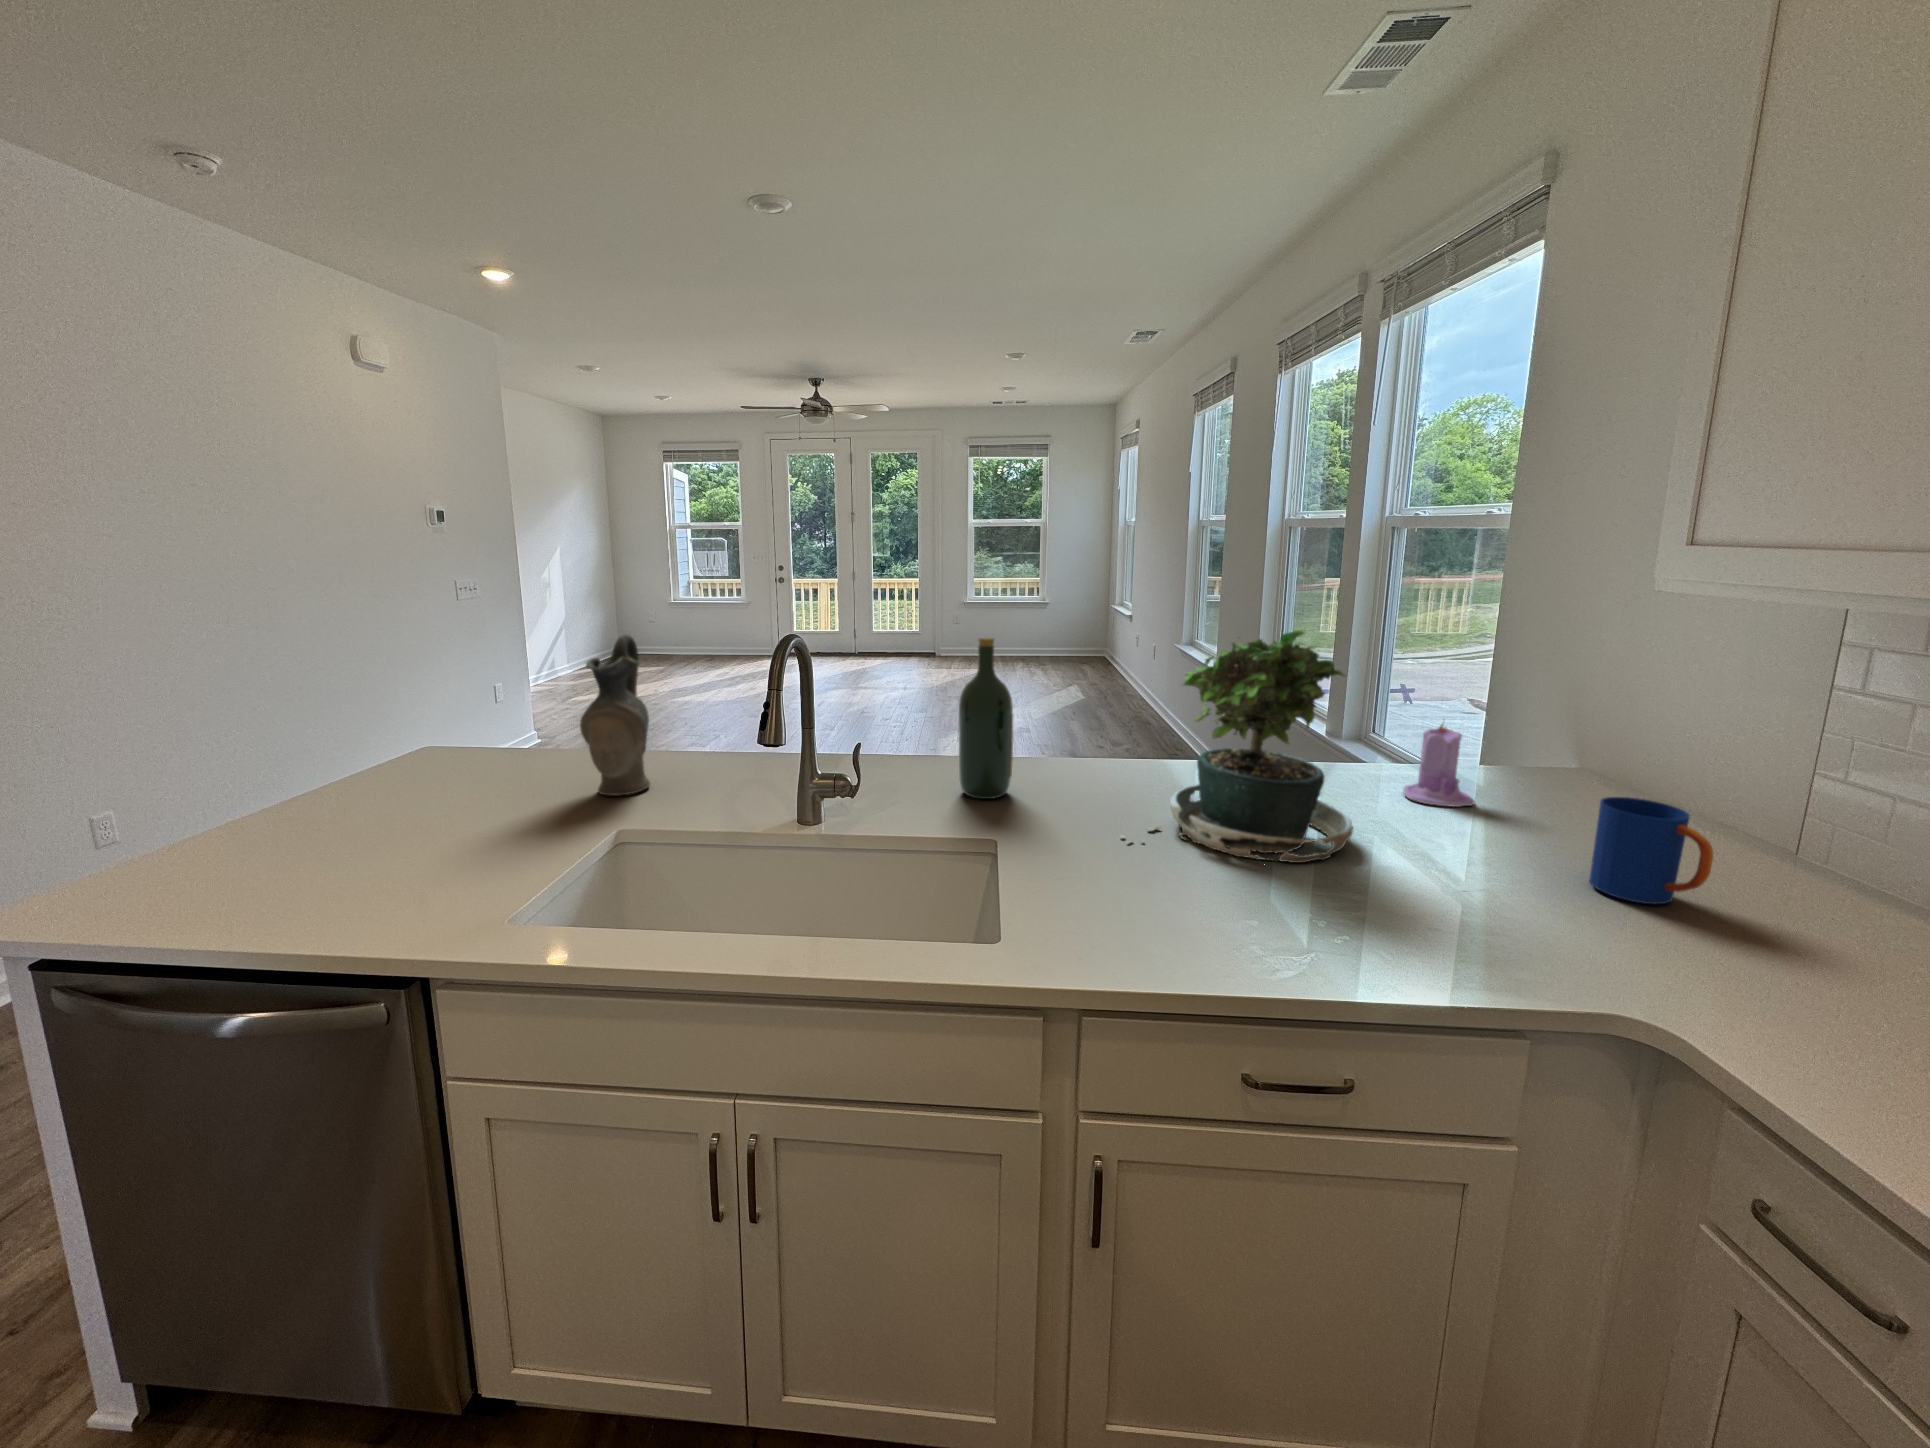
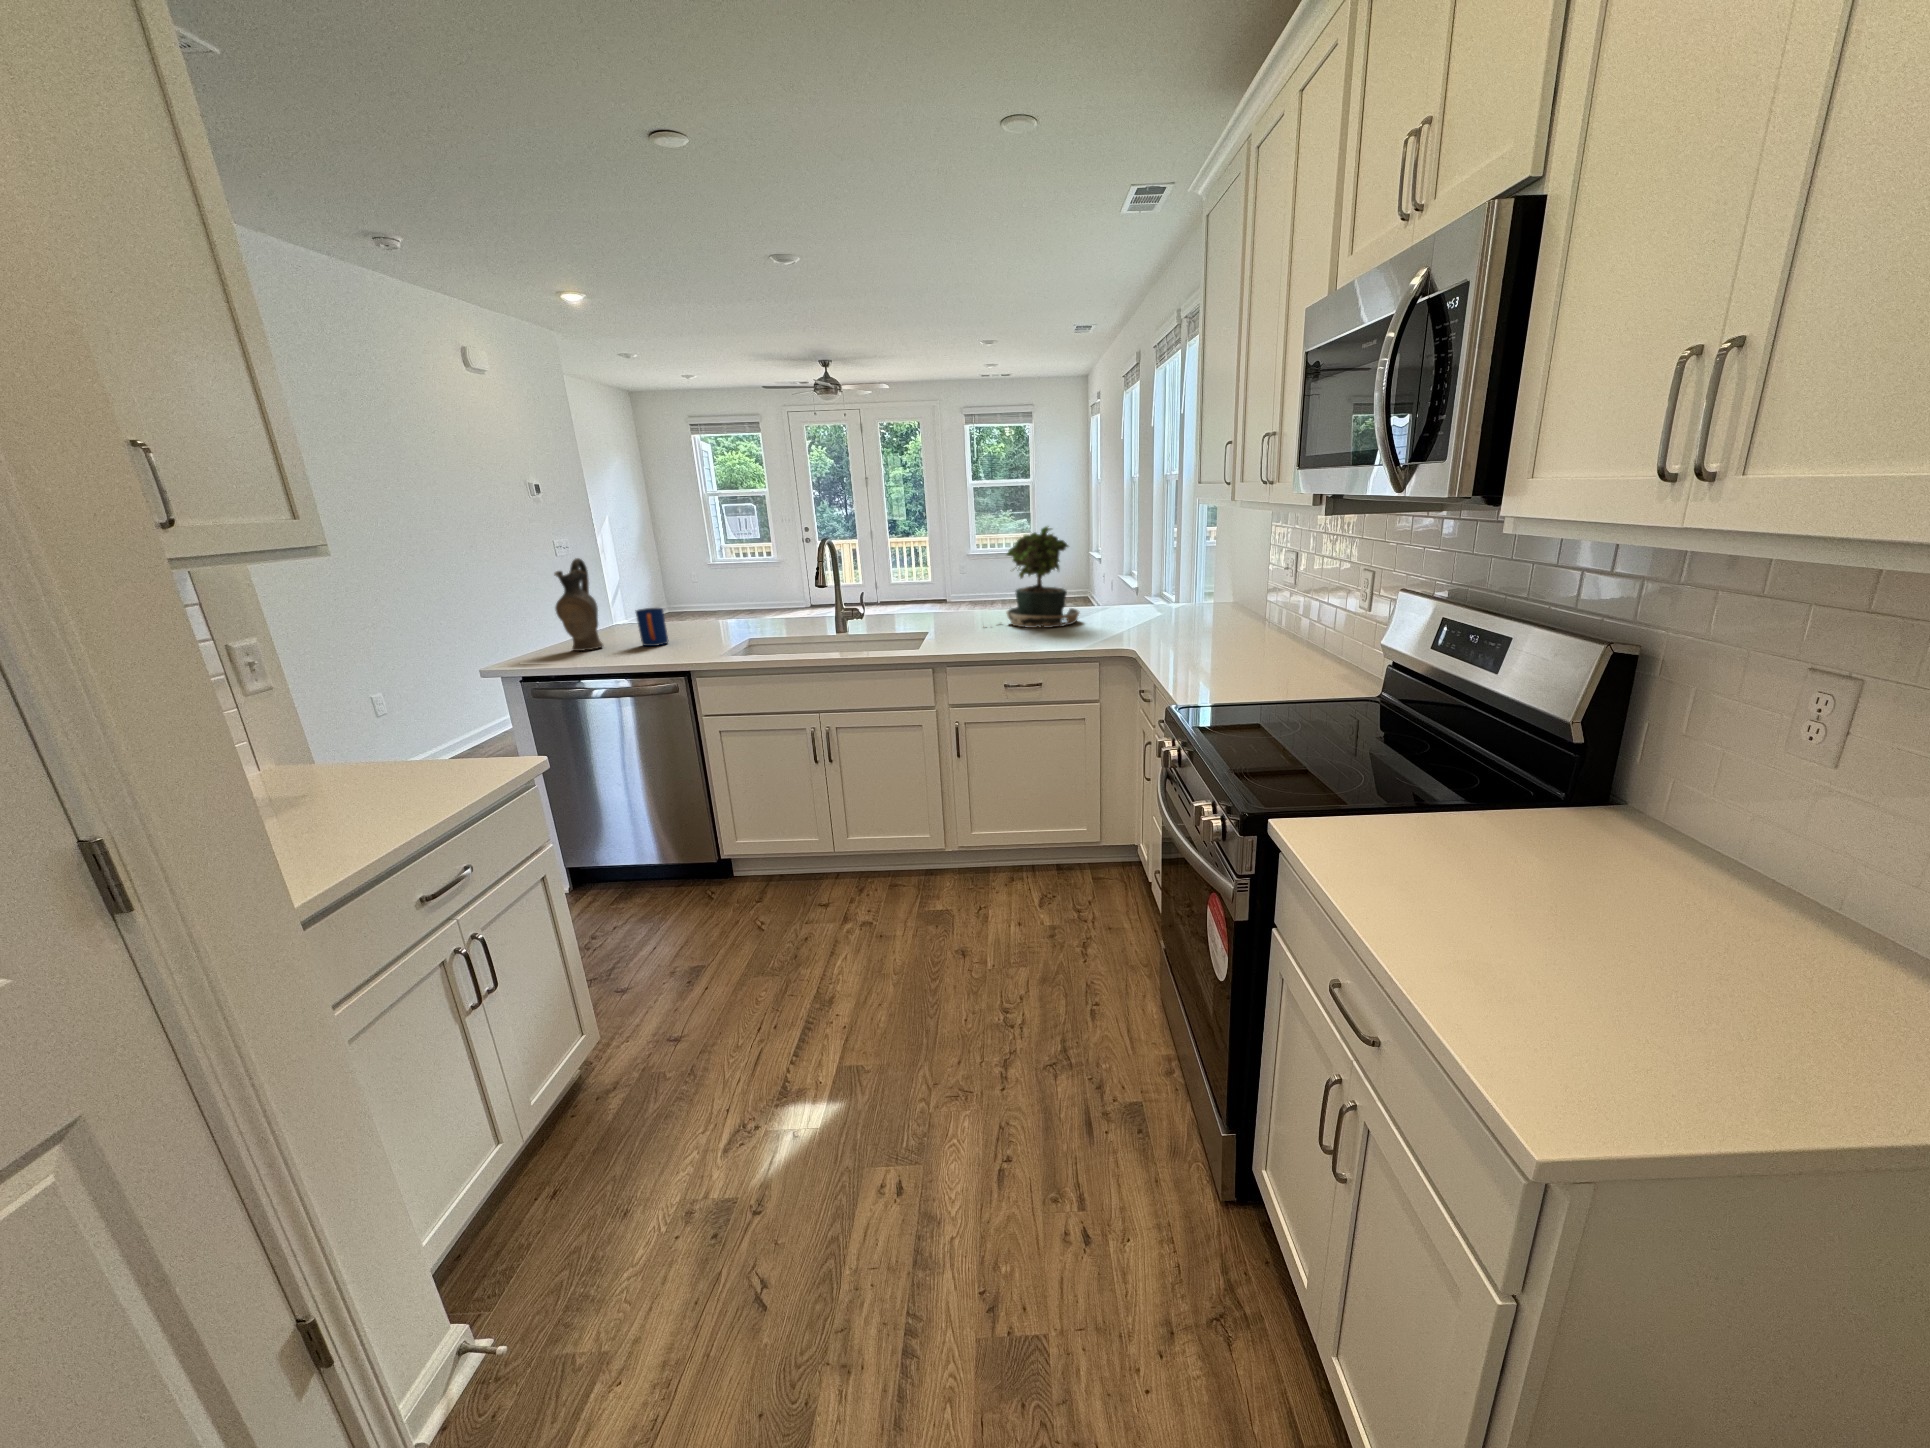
ceramic pitcher: present [580,635,650,795] -> present [555,558,603,651]
wine bottle: present [958,637,1014,799] -> none [912,541,941,622]
candle: present [1403,724,1474,807] -> none [1126,573,1153,613]
mug: present [1589,797,1713,904] -> present [636,608,669,646]

